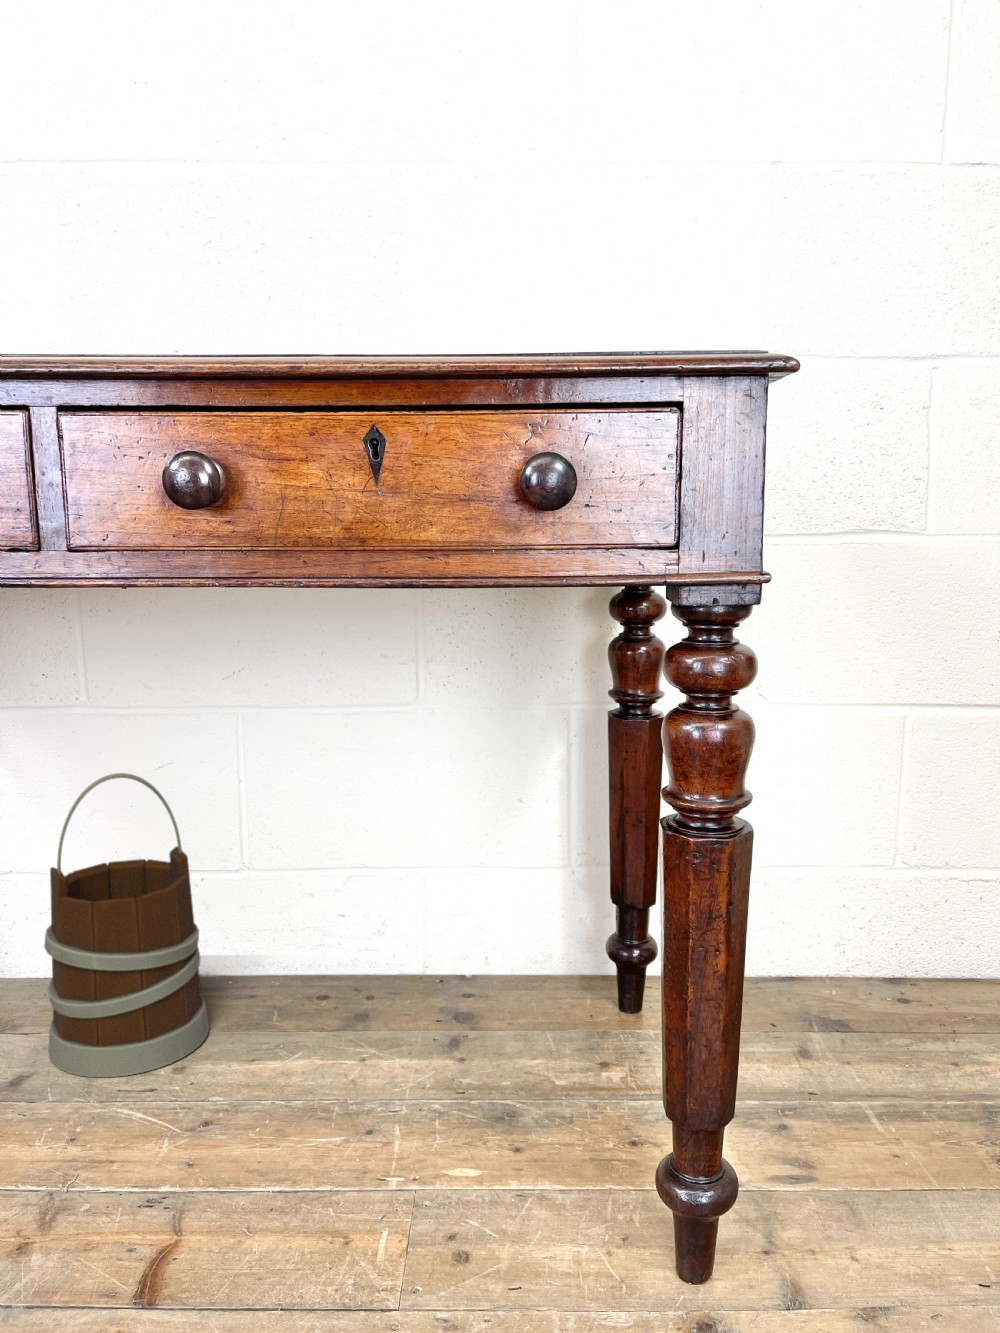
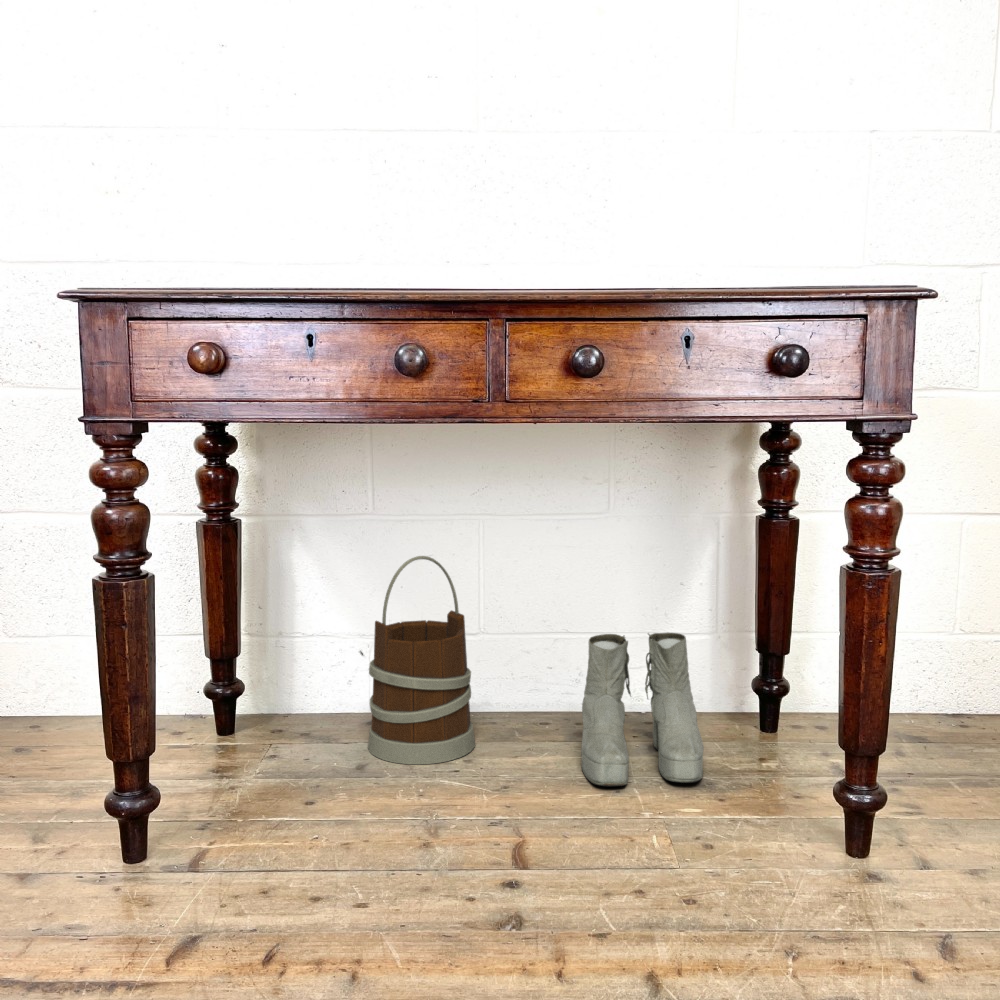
boots: none [332,881,510,1125] -> present [581,633,704,786]

